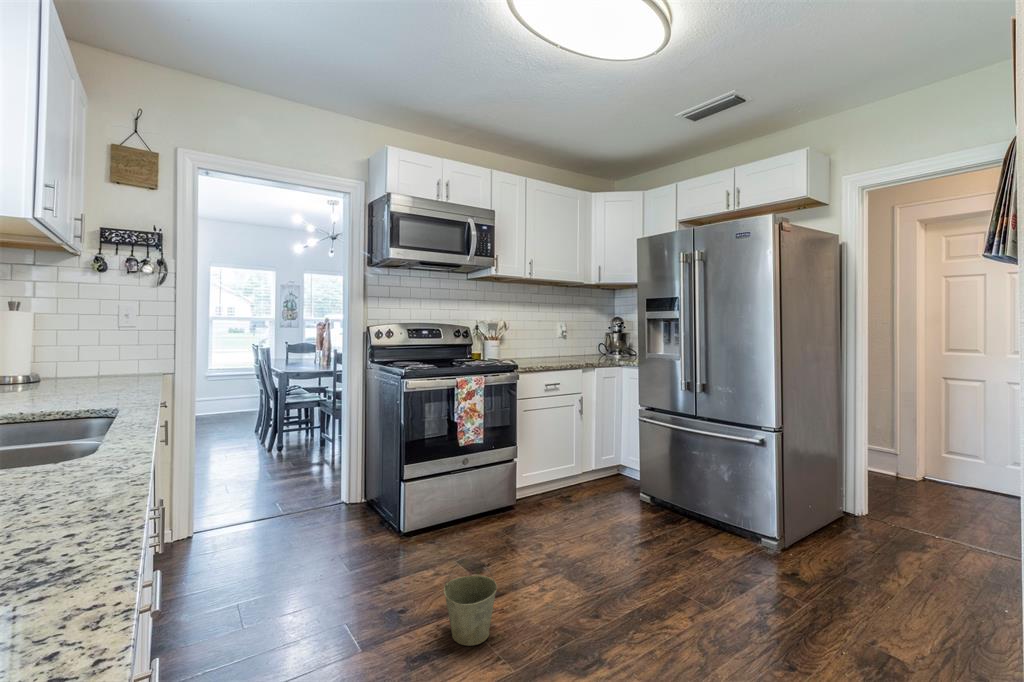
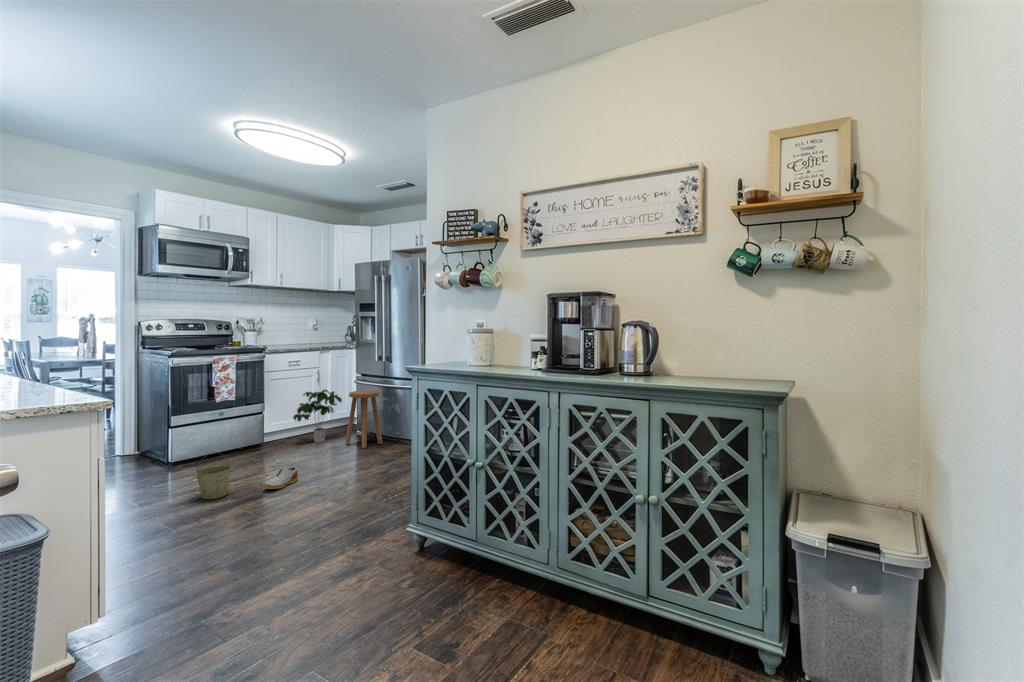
potted plant: none [555,428,619,508] -> present [293,390,342,443]
stool: none [632,434,691,533] -> present [345,391,382,448]
shoe: none [547,586,597,637] -> present [263,468,298,489]

